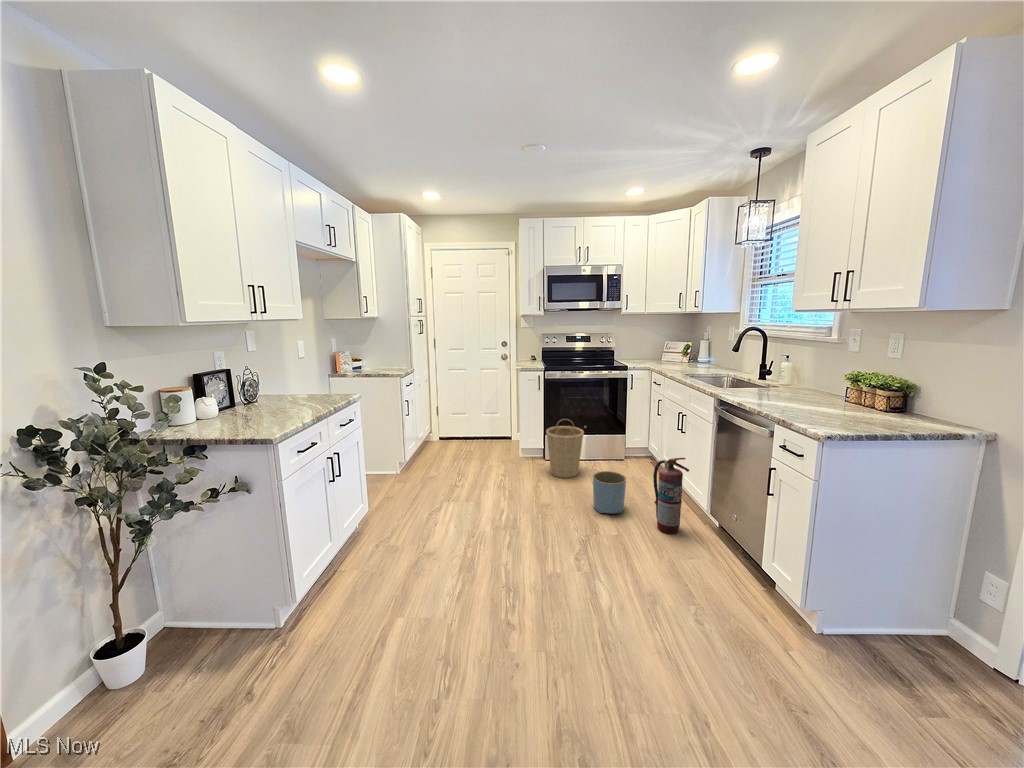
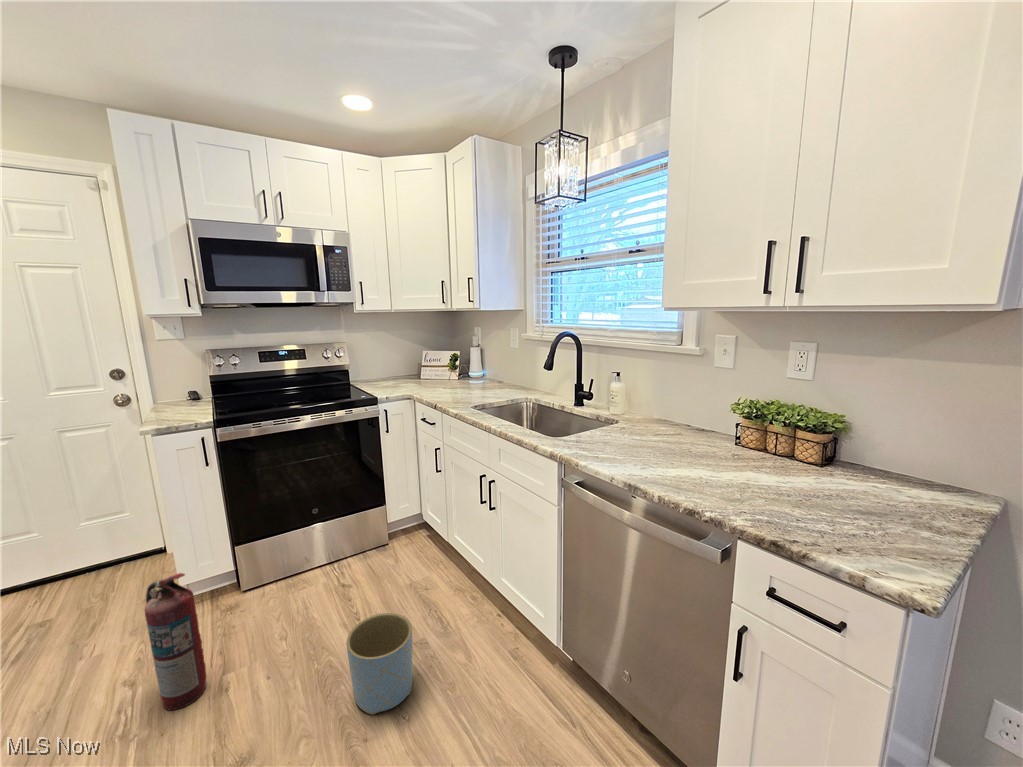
basket: present [546,419,584,478] -> none [232,513,314,636]
fire extinguisher: present [653,458,689,534] -> present [145,573,206,710]

